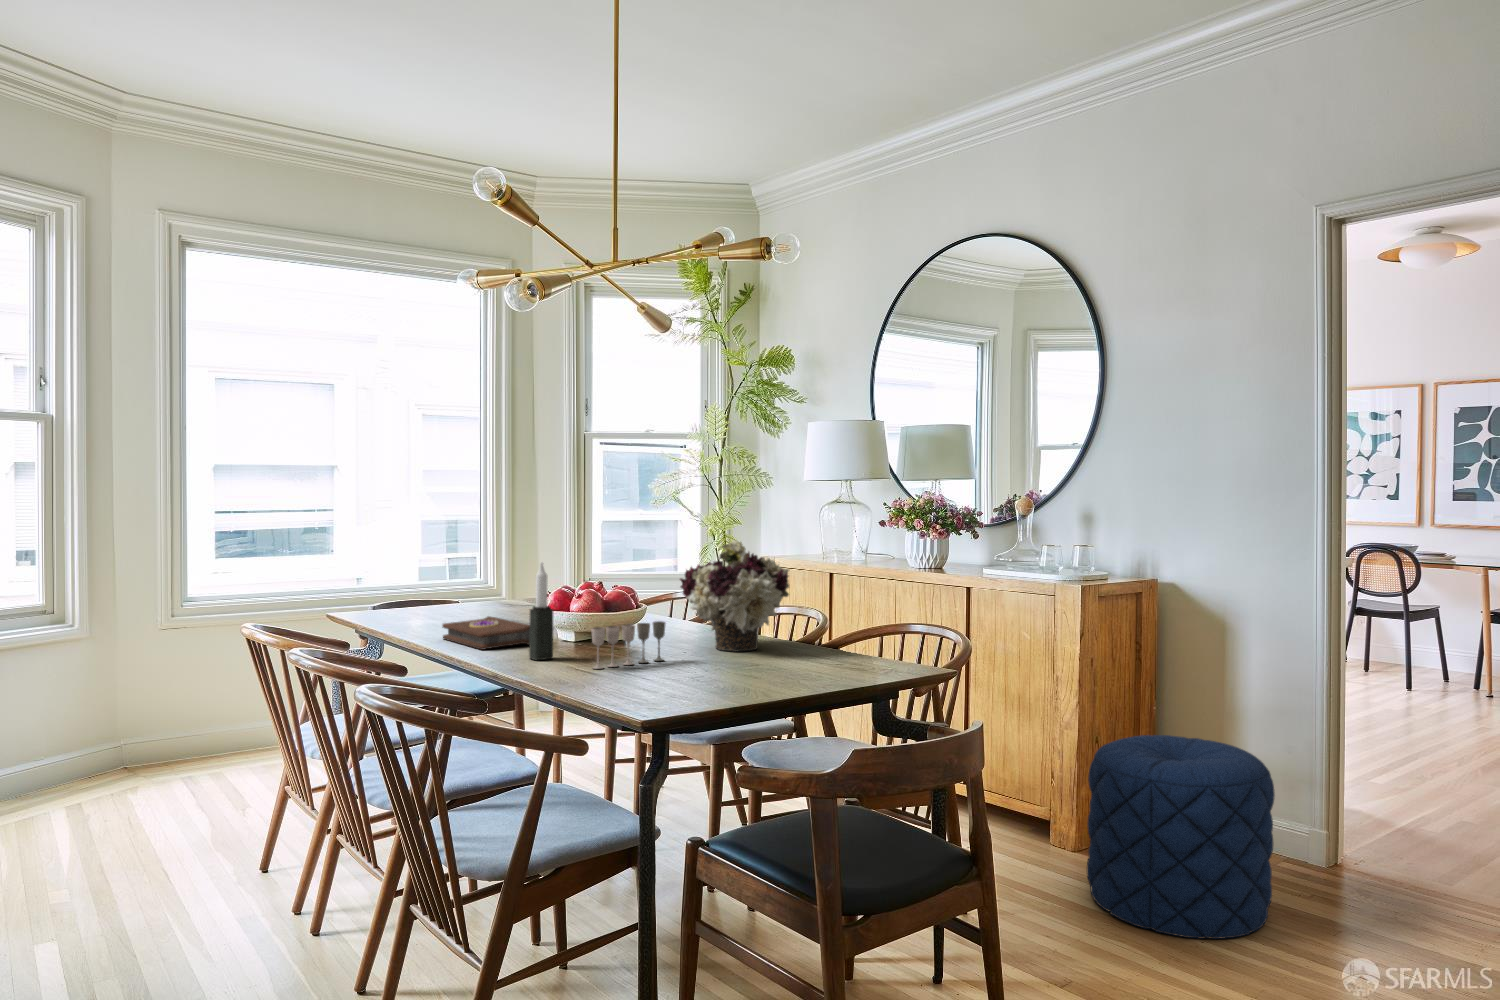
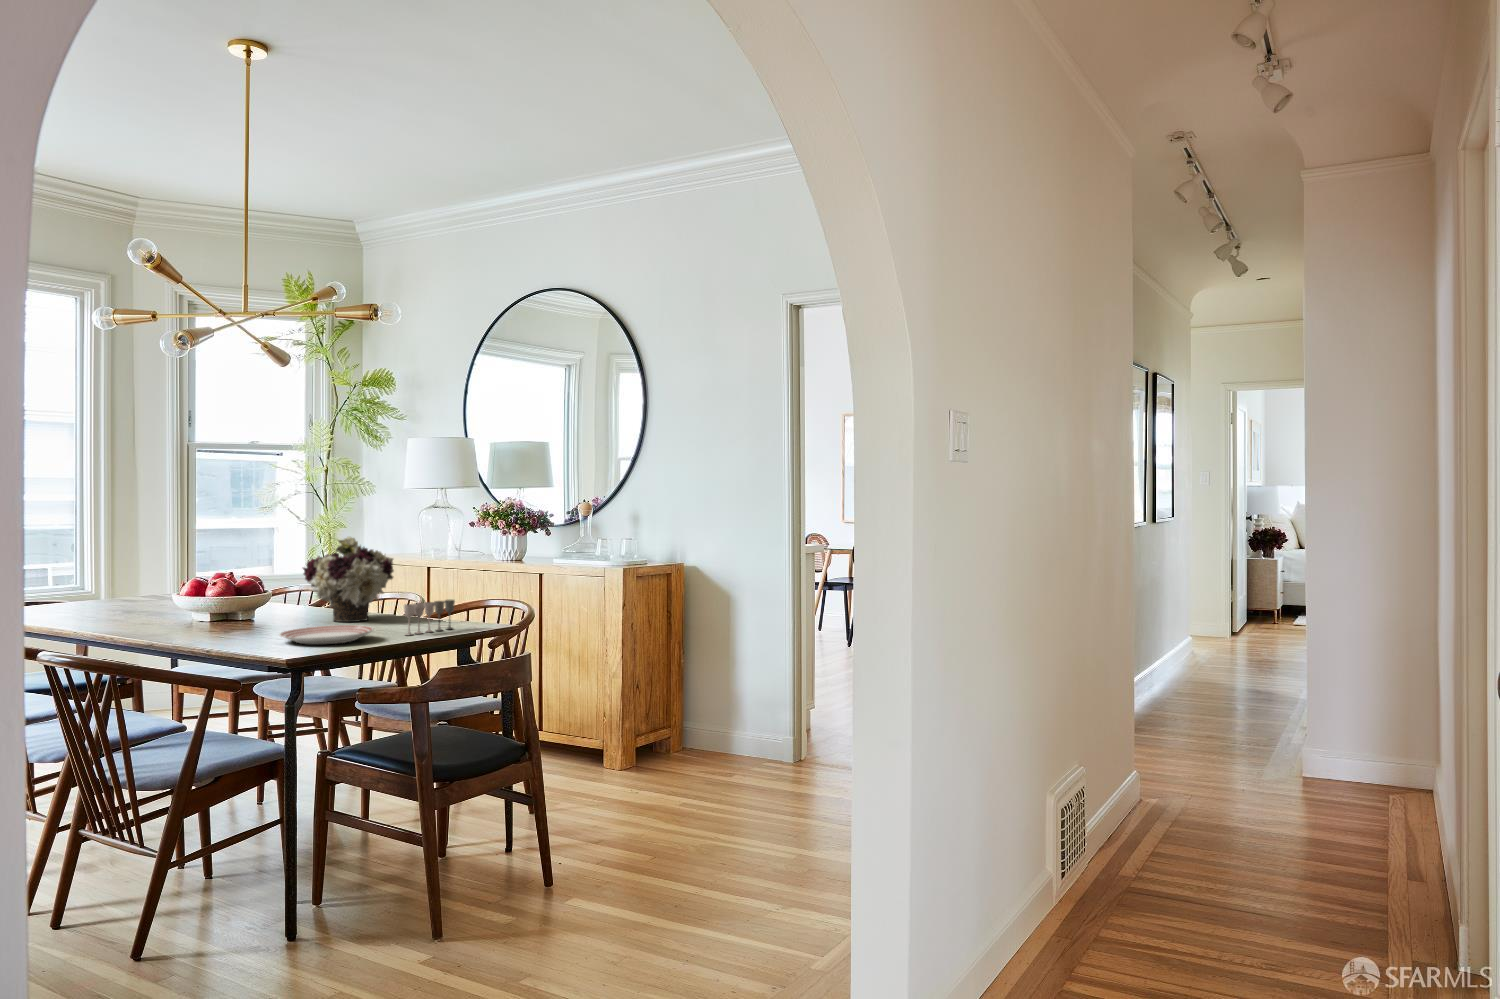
candle: present [529,562,553,660] -> none [176,555,197,633]
book: present [442,617,530,650] -> none [83,605,178,629]
wine glass: present [591,621,665,669] -> present [404,600,455,635]
dinner plate: none [640,662,762,694] -> present [279,625,374,644]
pouf: present [1087,735,1275,939] -> none [620,672,741,804]

